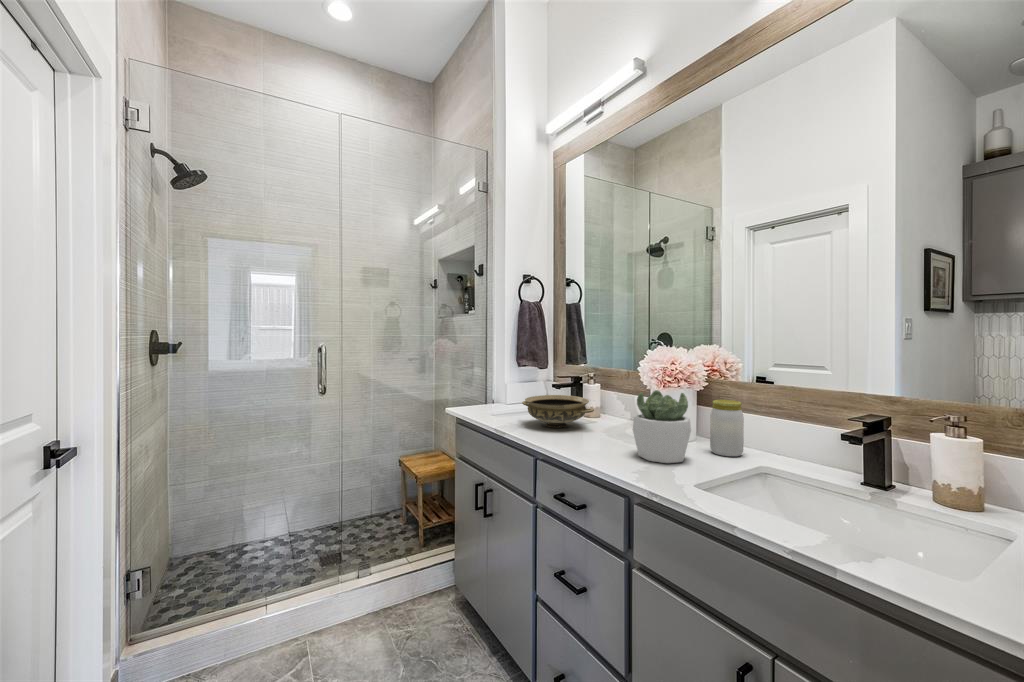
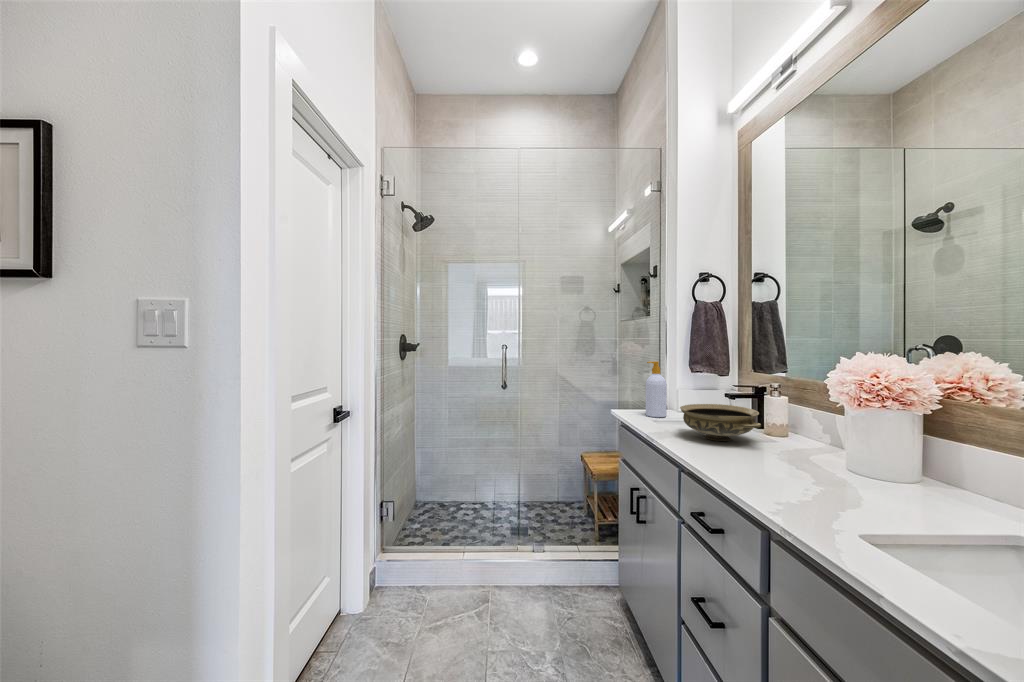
soap bottle: none [480,358,499,412] -> present [646,362,667,417]
succulent plant: present [633,390,691,463] -> none [782,407,873,501]
jar: present [710,400,744,457] -> none [918,427,980,511]

